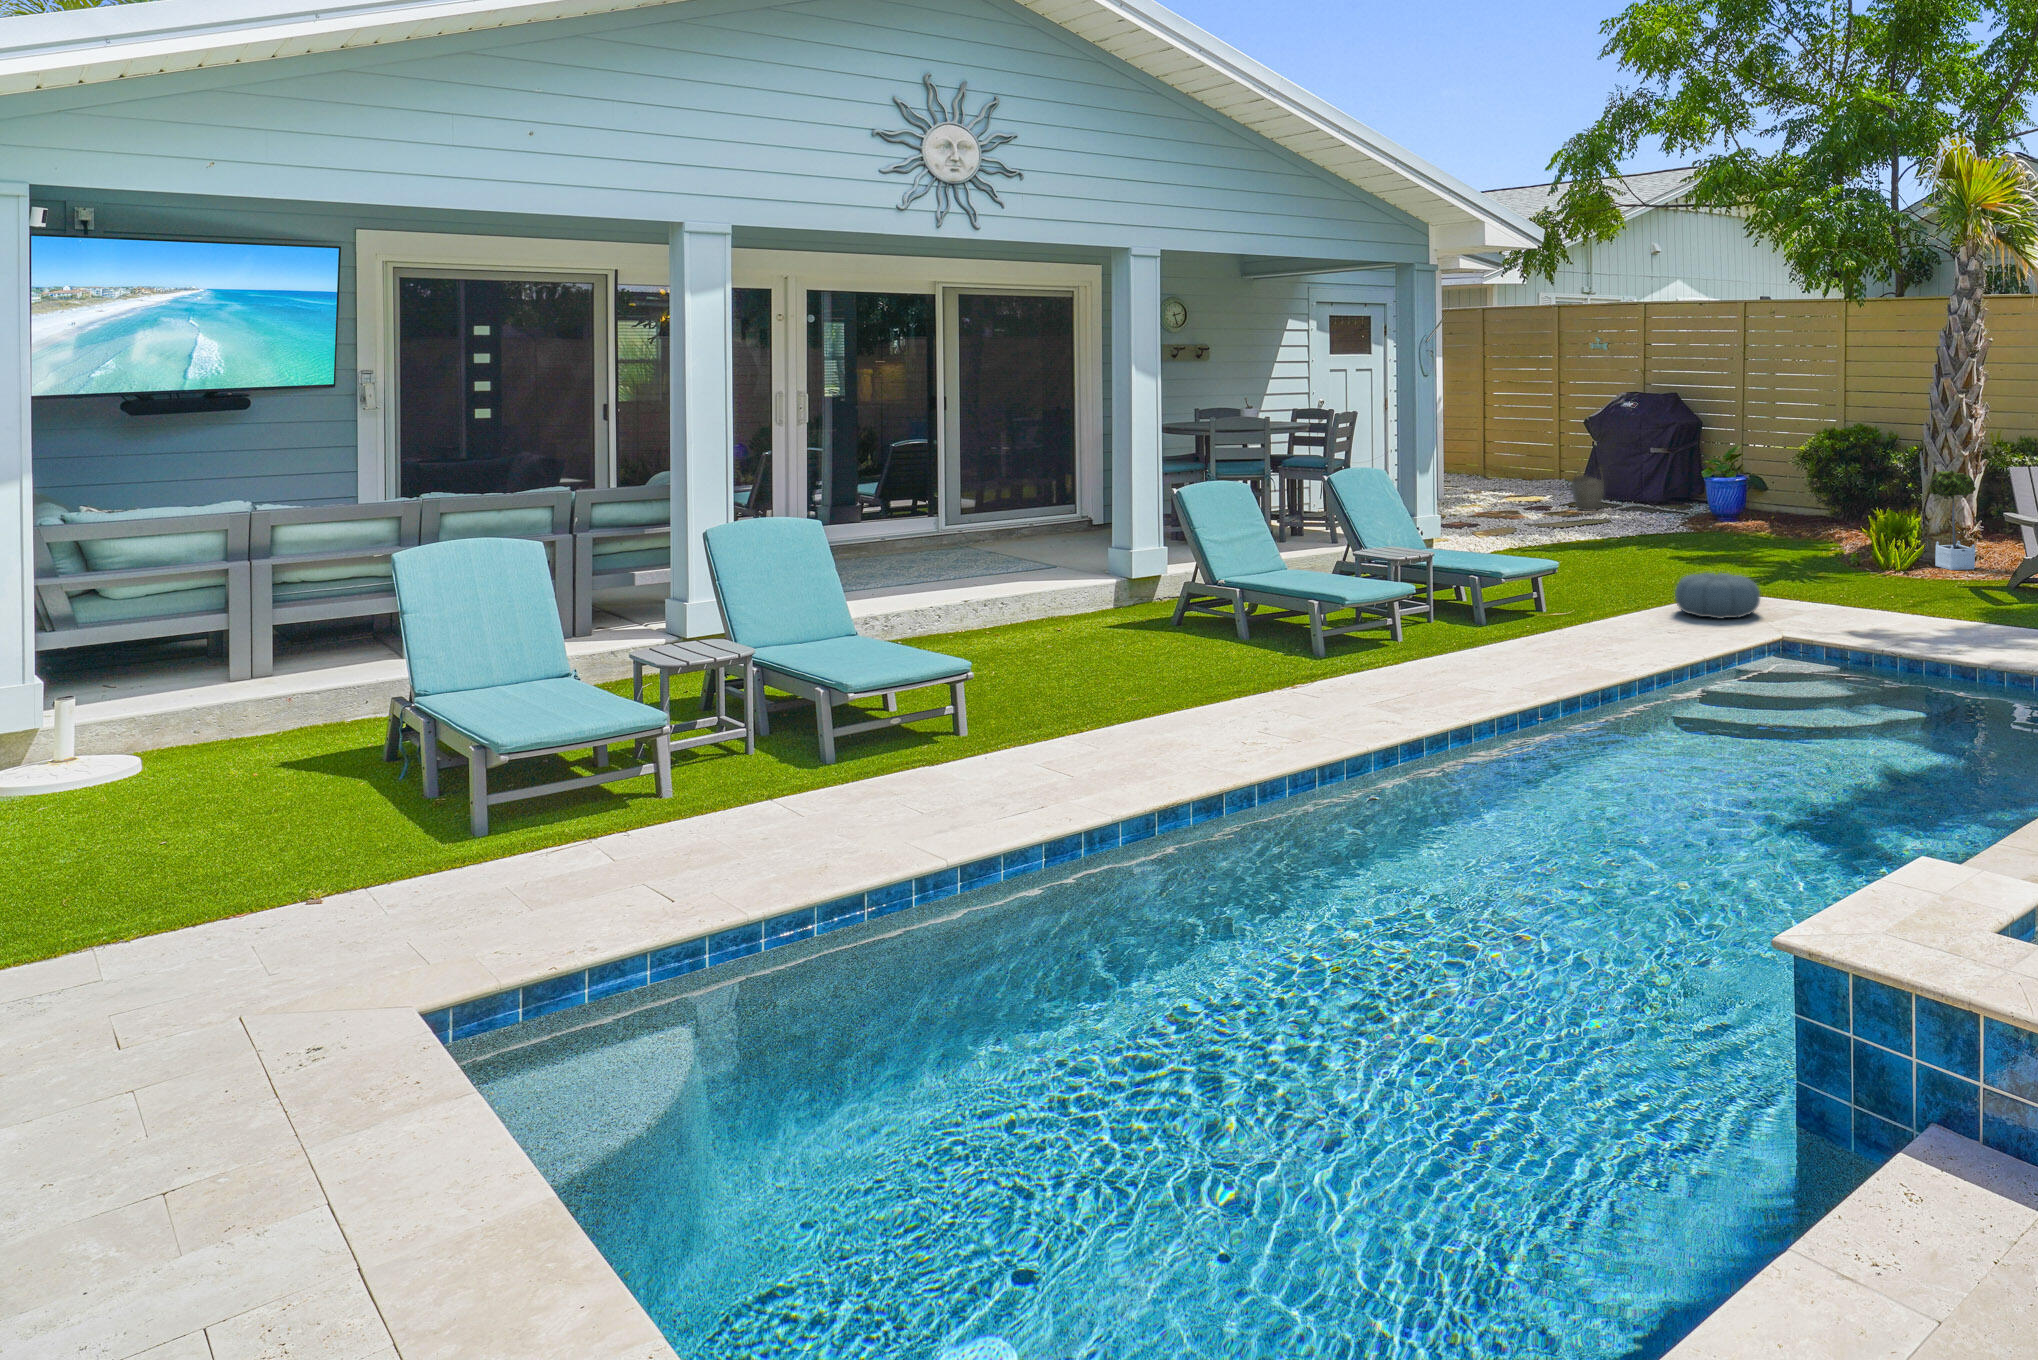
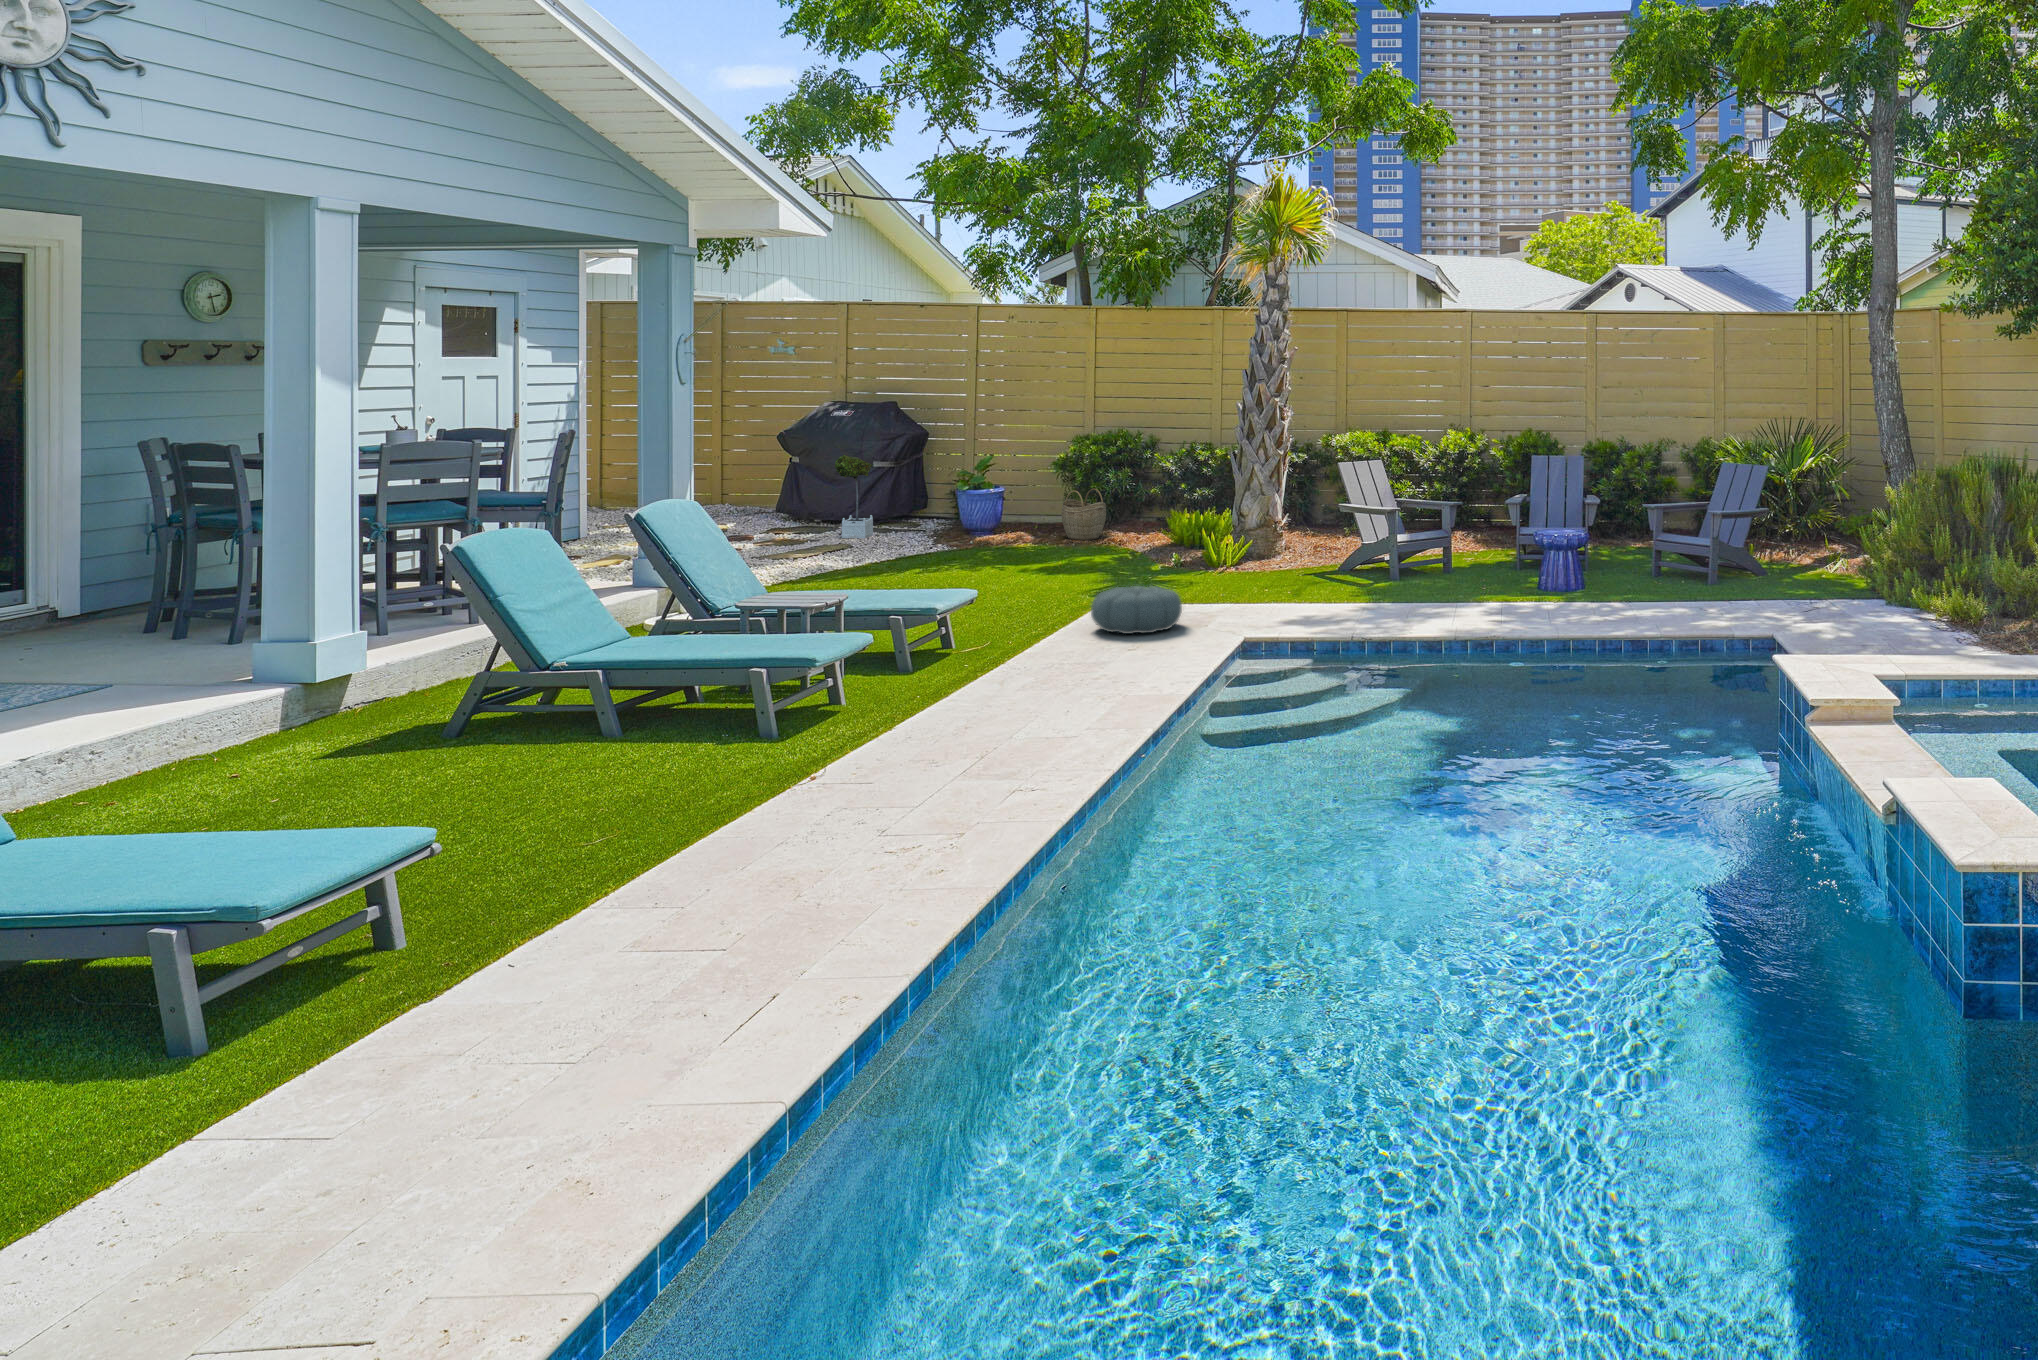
woven basket: present [1572,469,1604,511] -> present [1061,488,1106,540]
potted tree: present [1929,470,1976,570] -> present [835,455,873,538]

